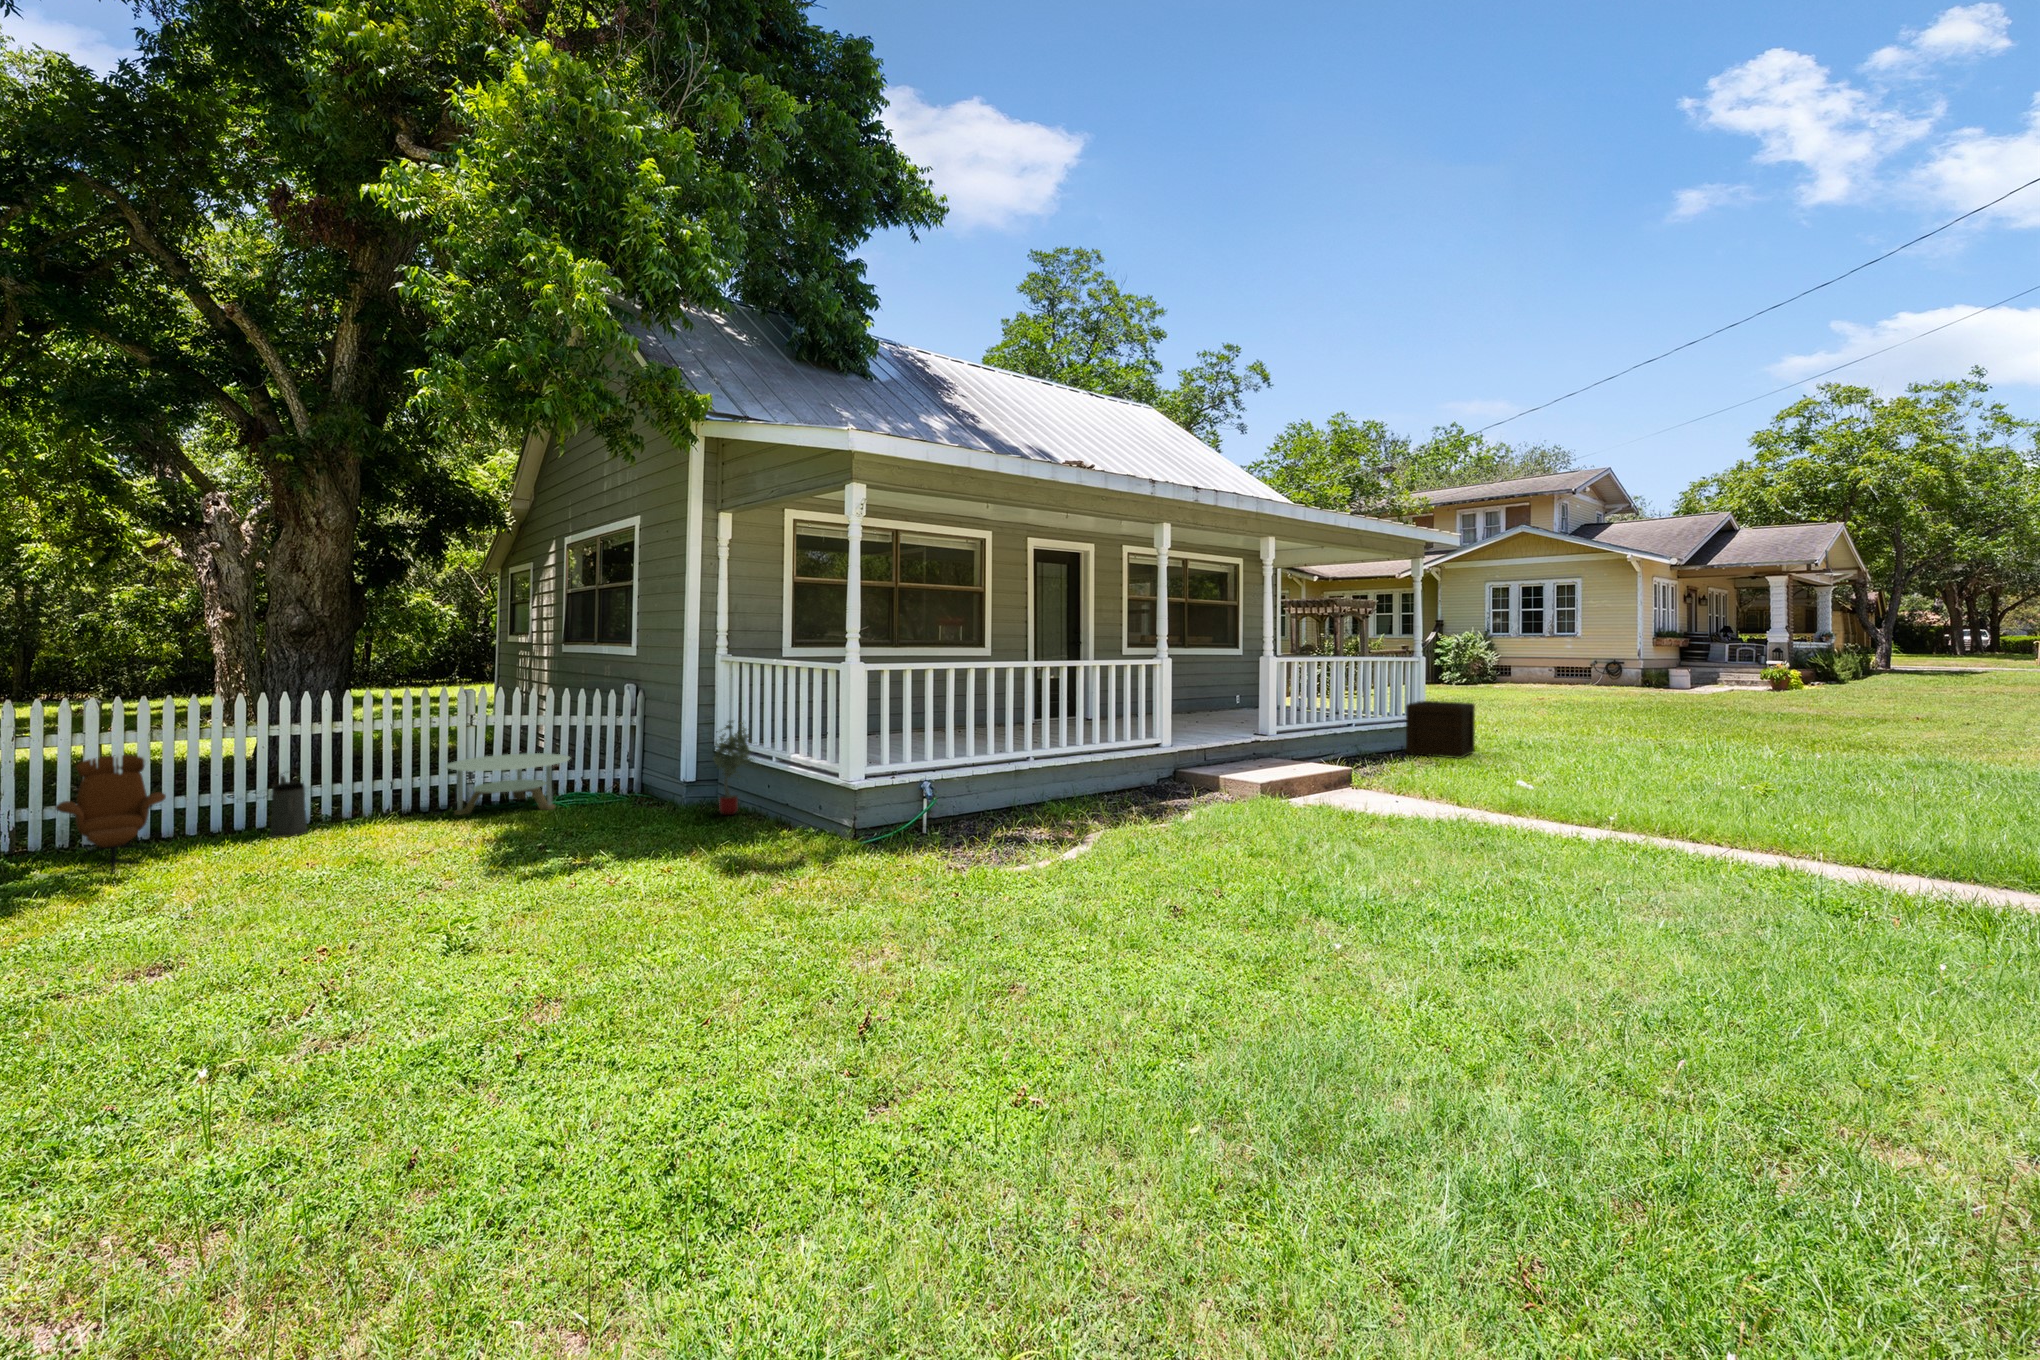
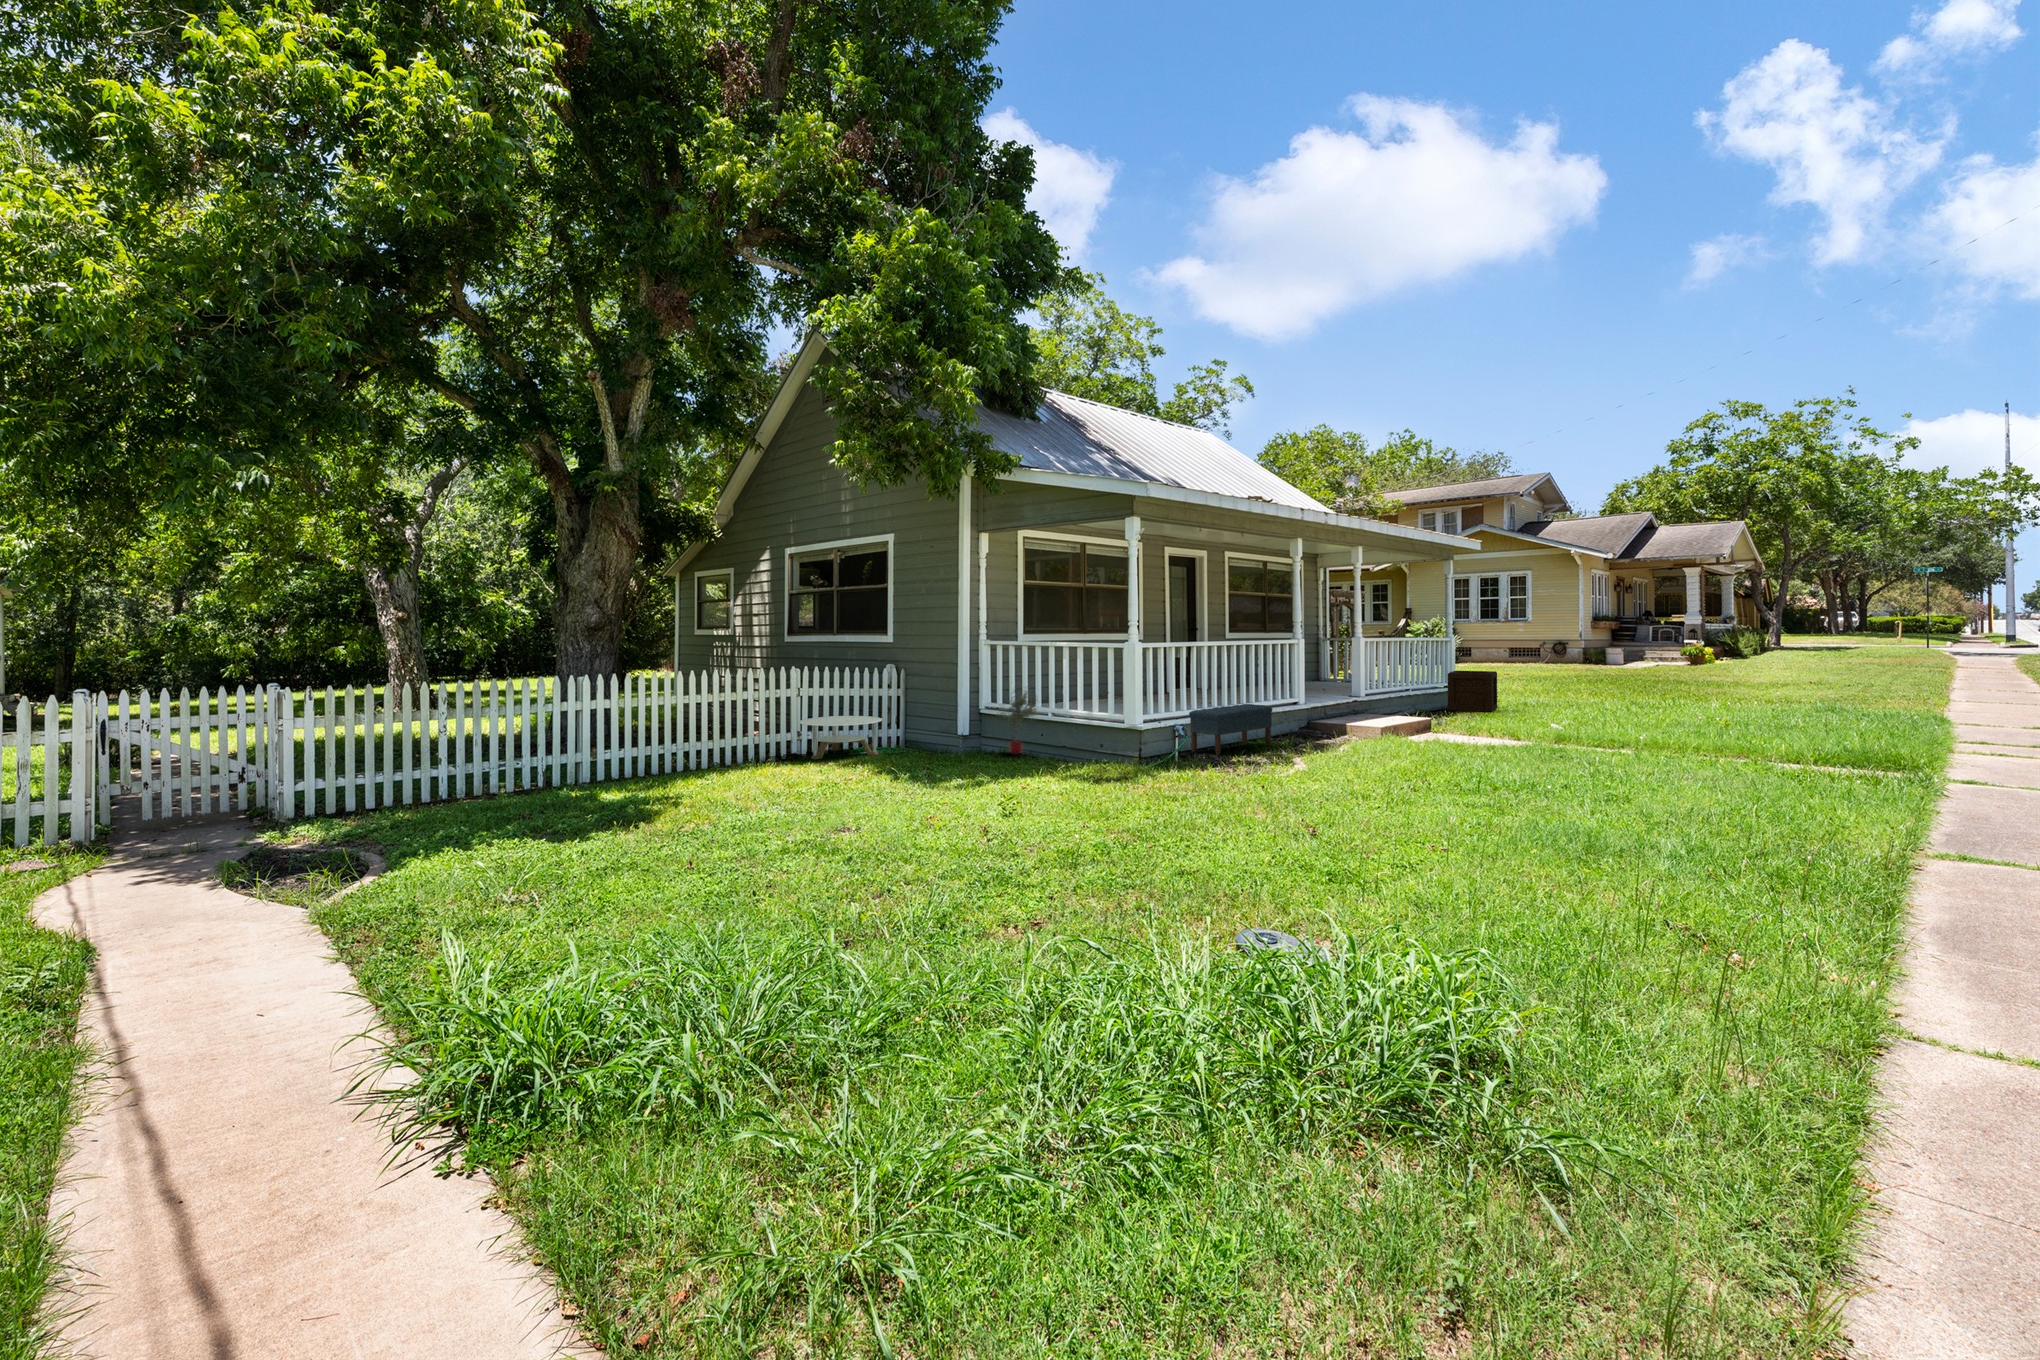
bench: none [965,749,1095,826] -> present [1189,704,1272,755]
lounge chair: present [55,755,166,873] -> none [604,714,676,793]
watering can: present [269,775,309,837] -> none [701,726,734,773]

